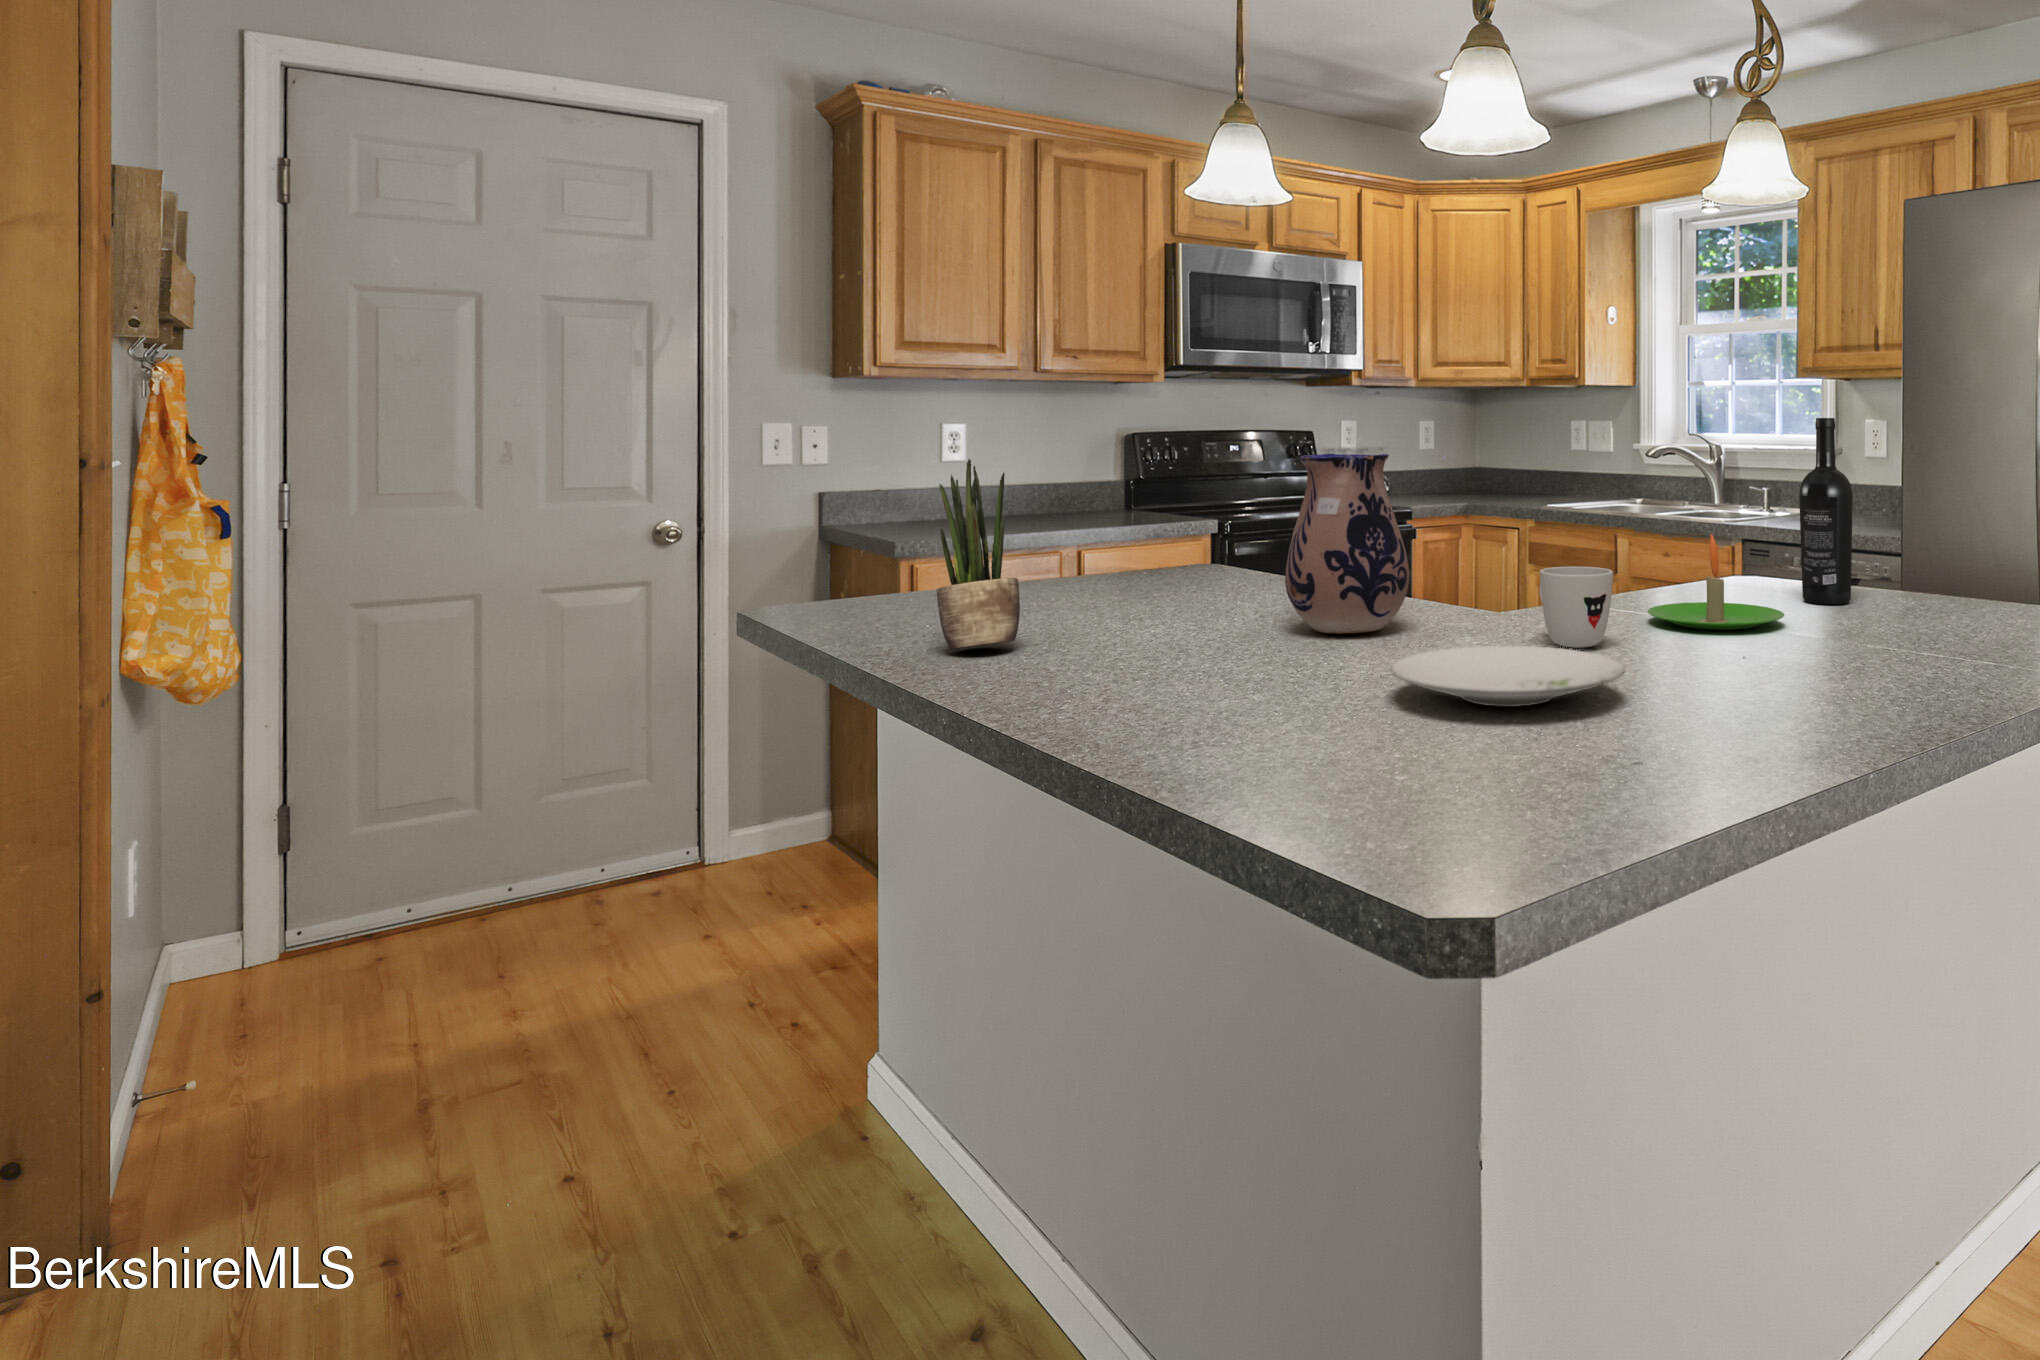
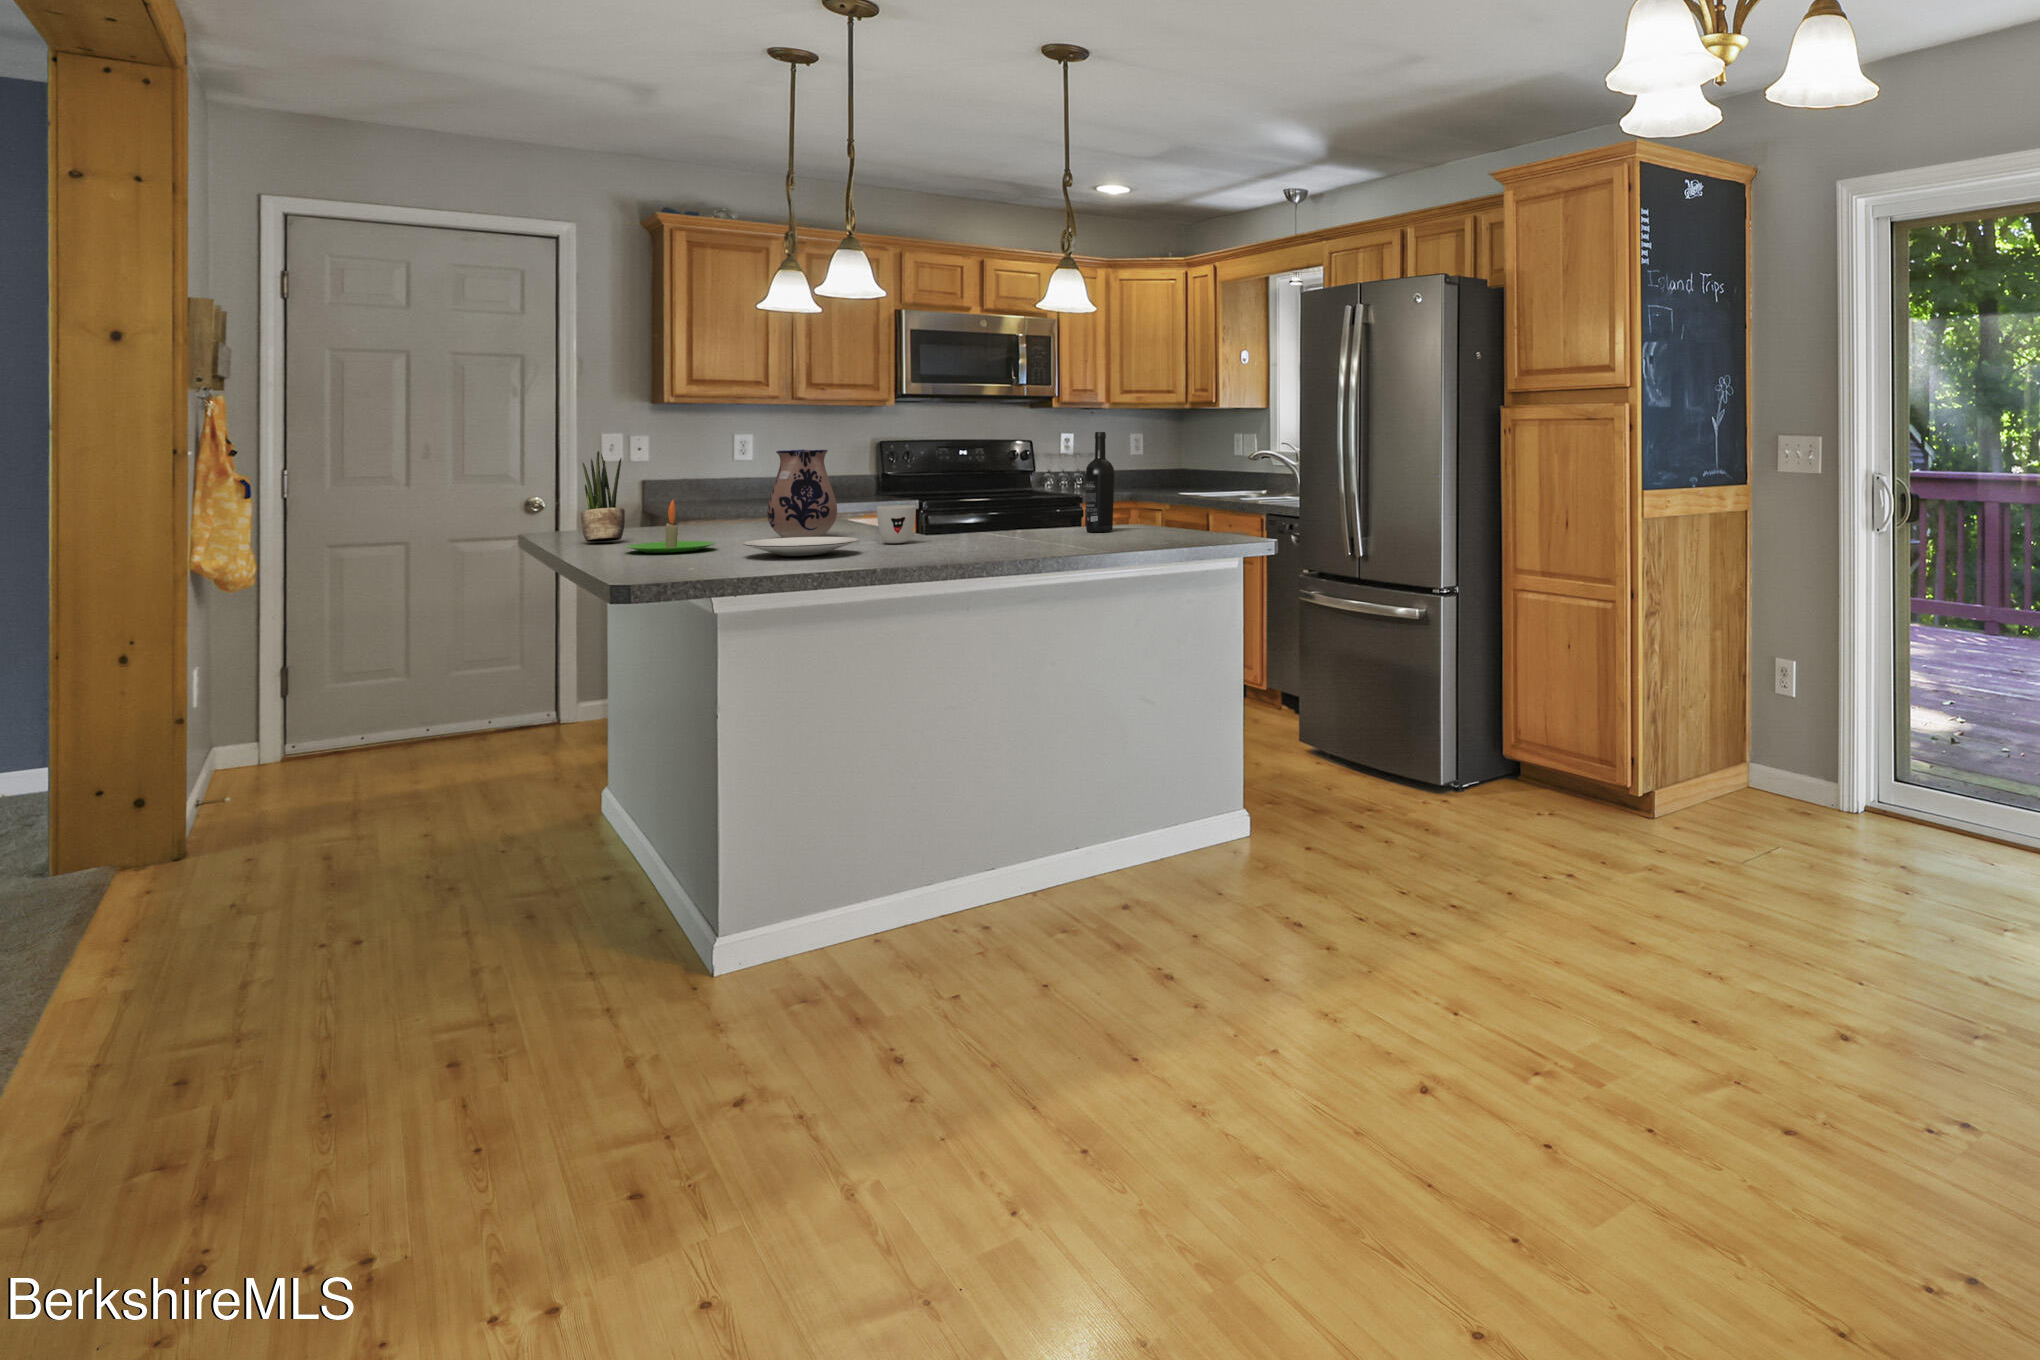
candle: present [1647,534,1784,630] -> present [626,500,716,553]

